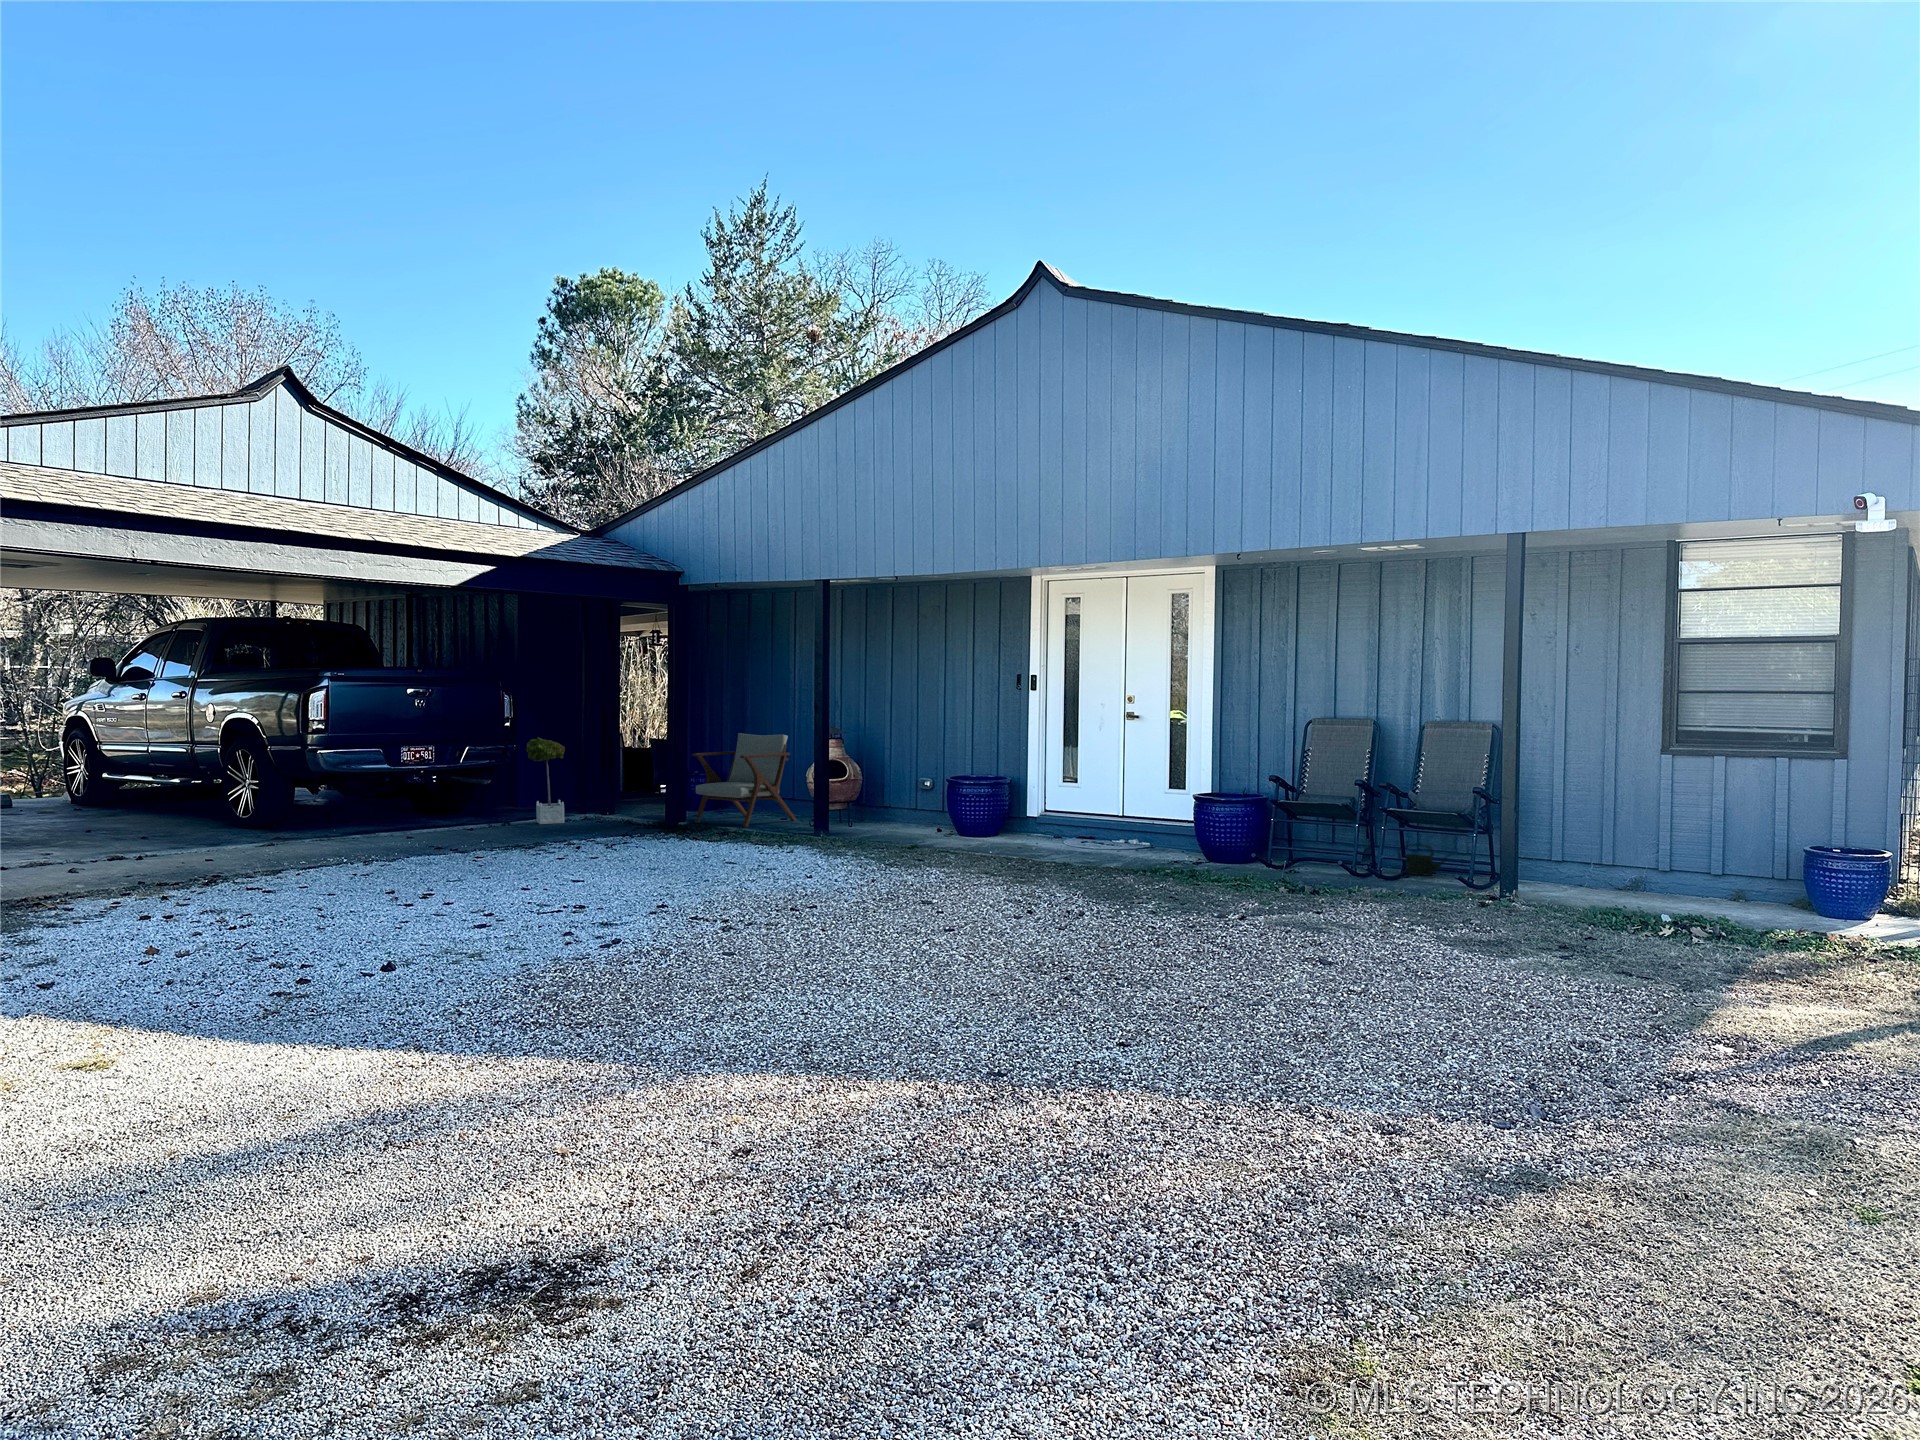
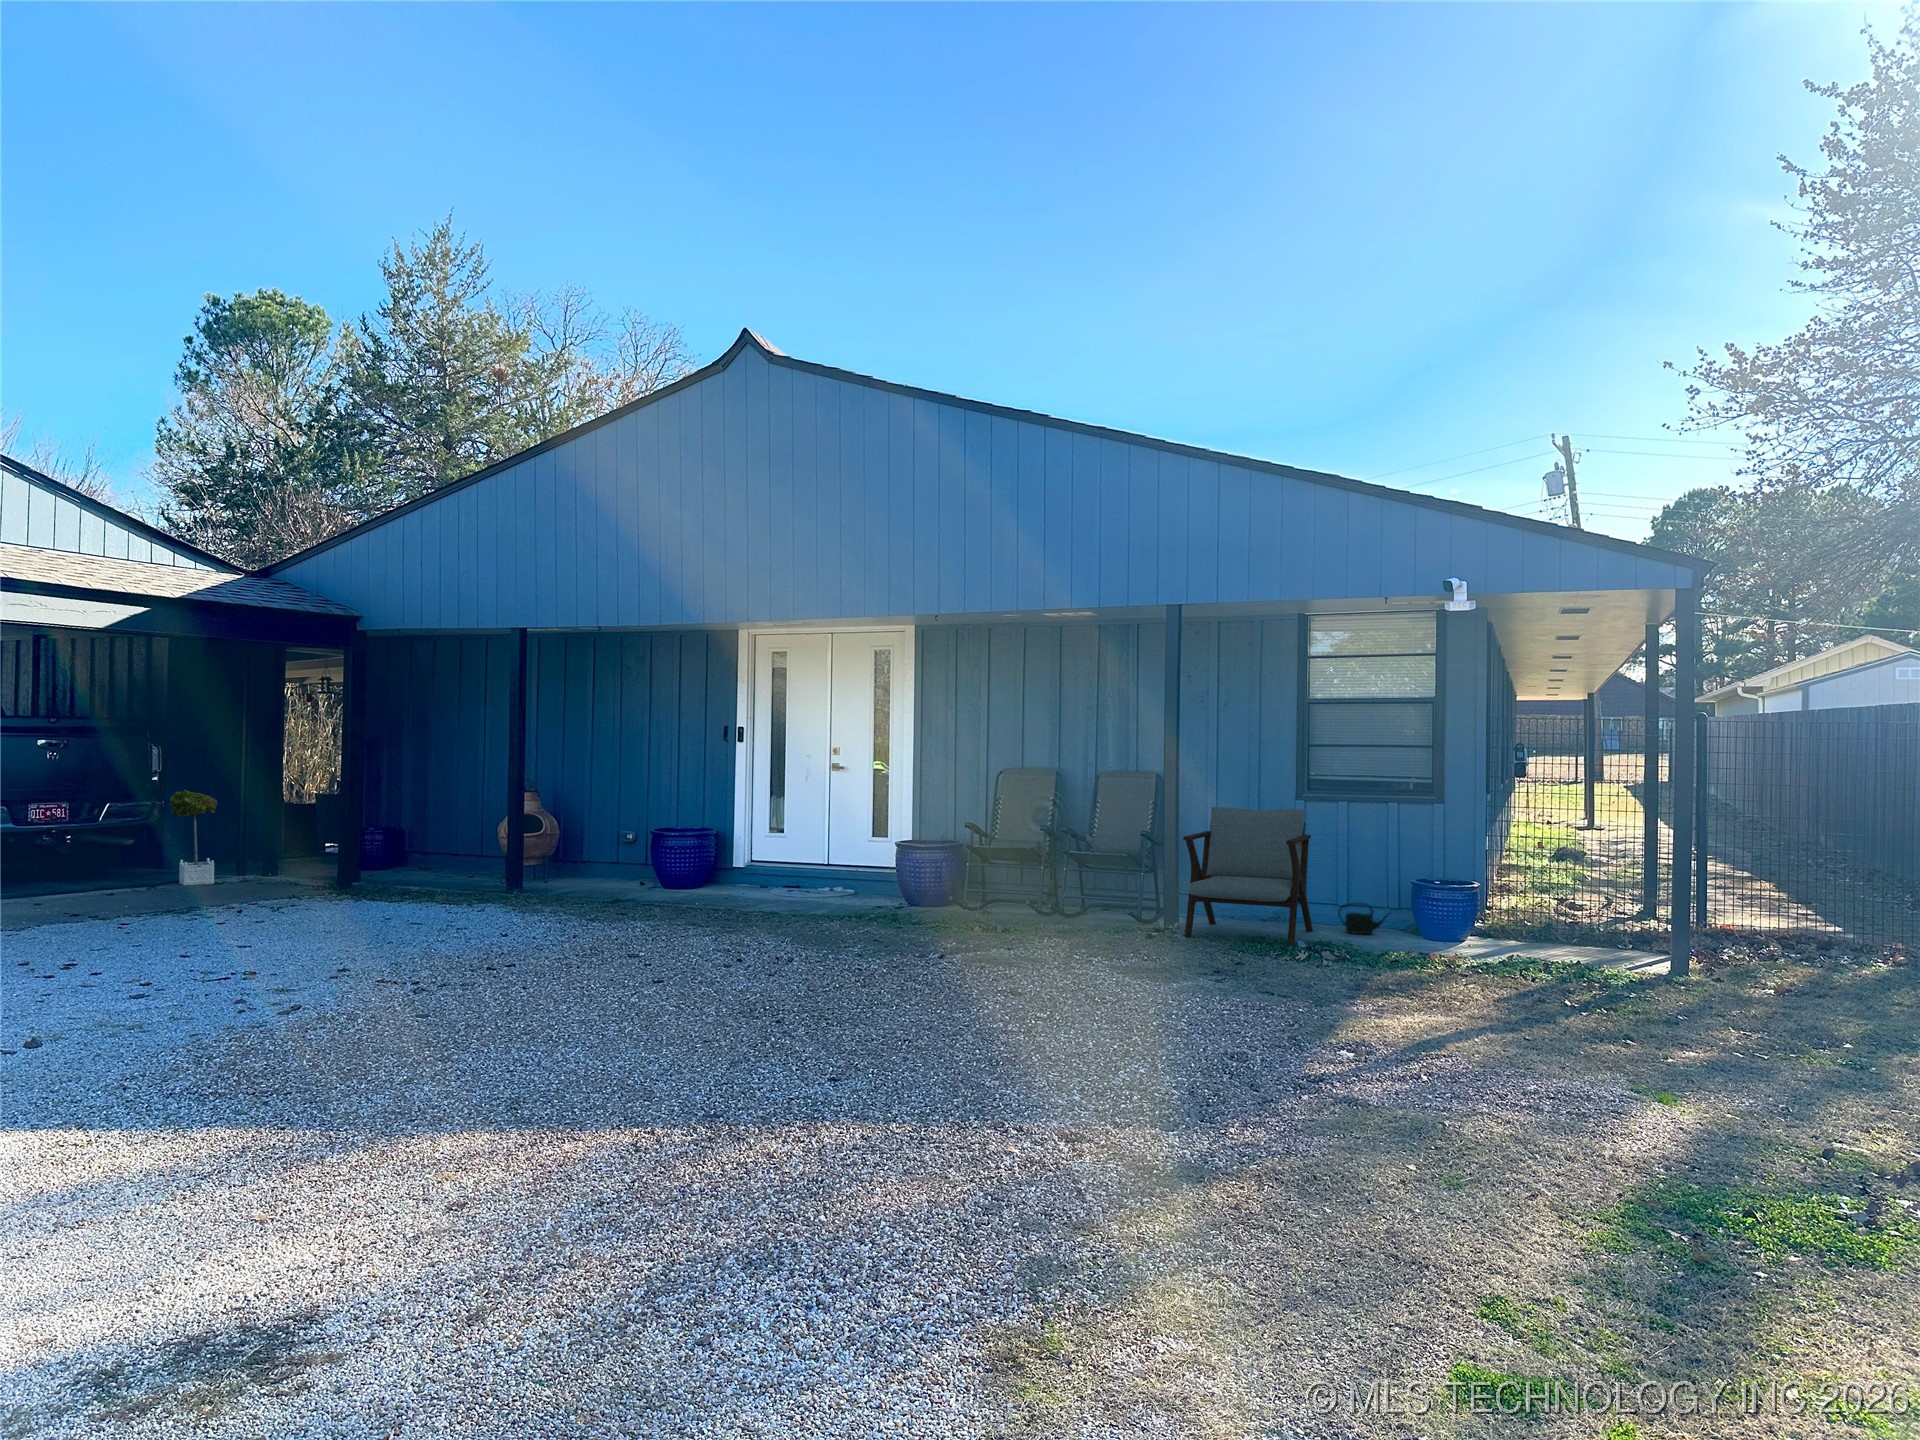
lounge chair: present [692,733,797,827] -> present [1183,806,1313,945]
watering can: present [1398,844,1450,876] -> present [1338,903,1388,934]

